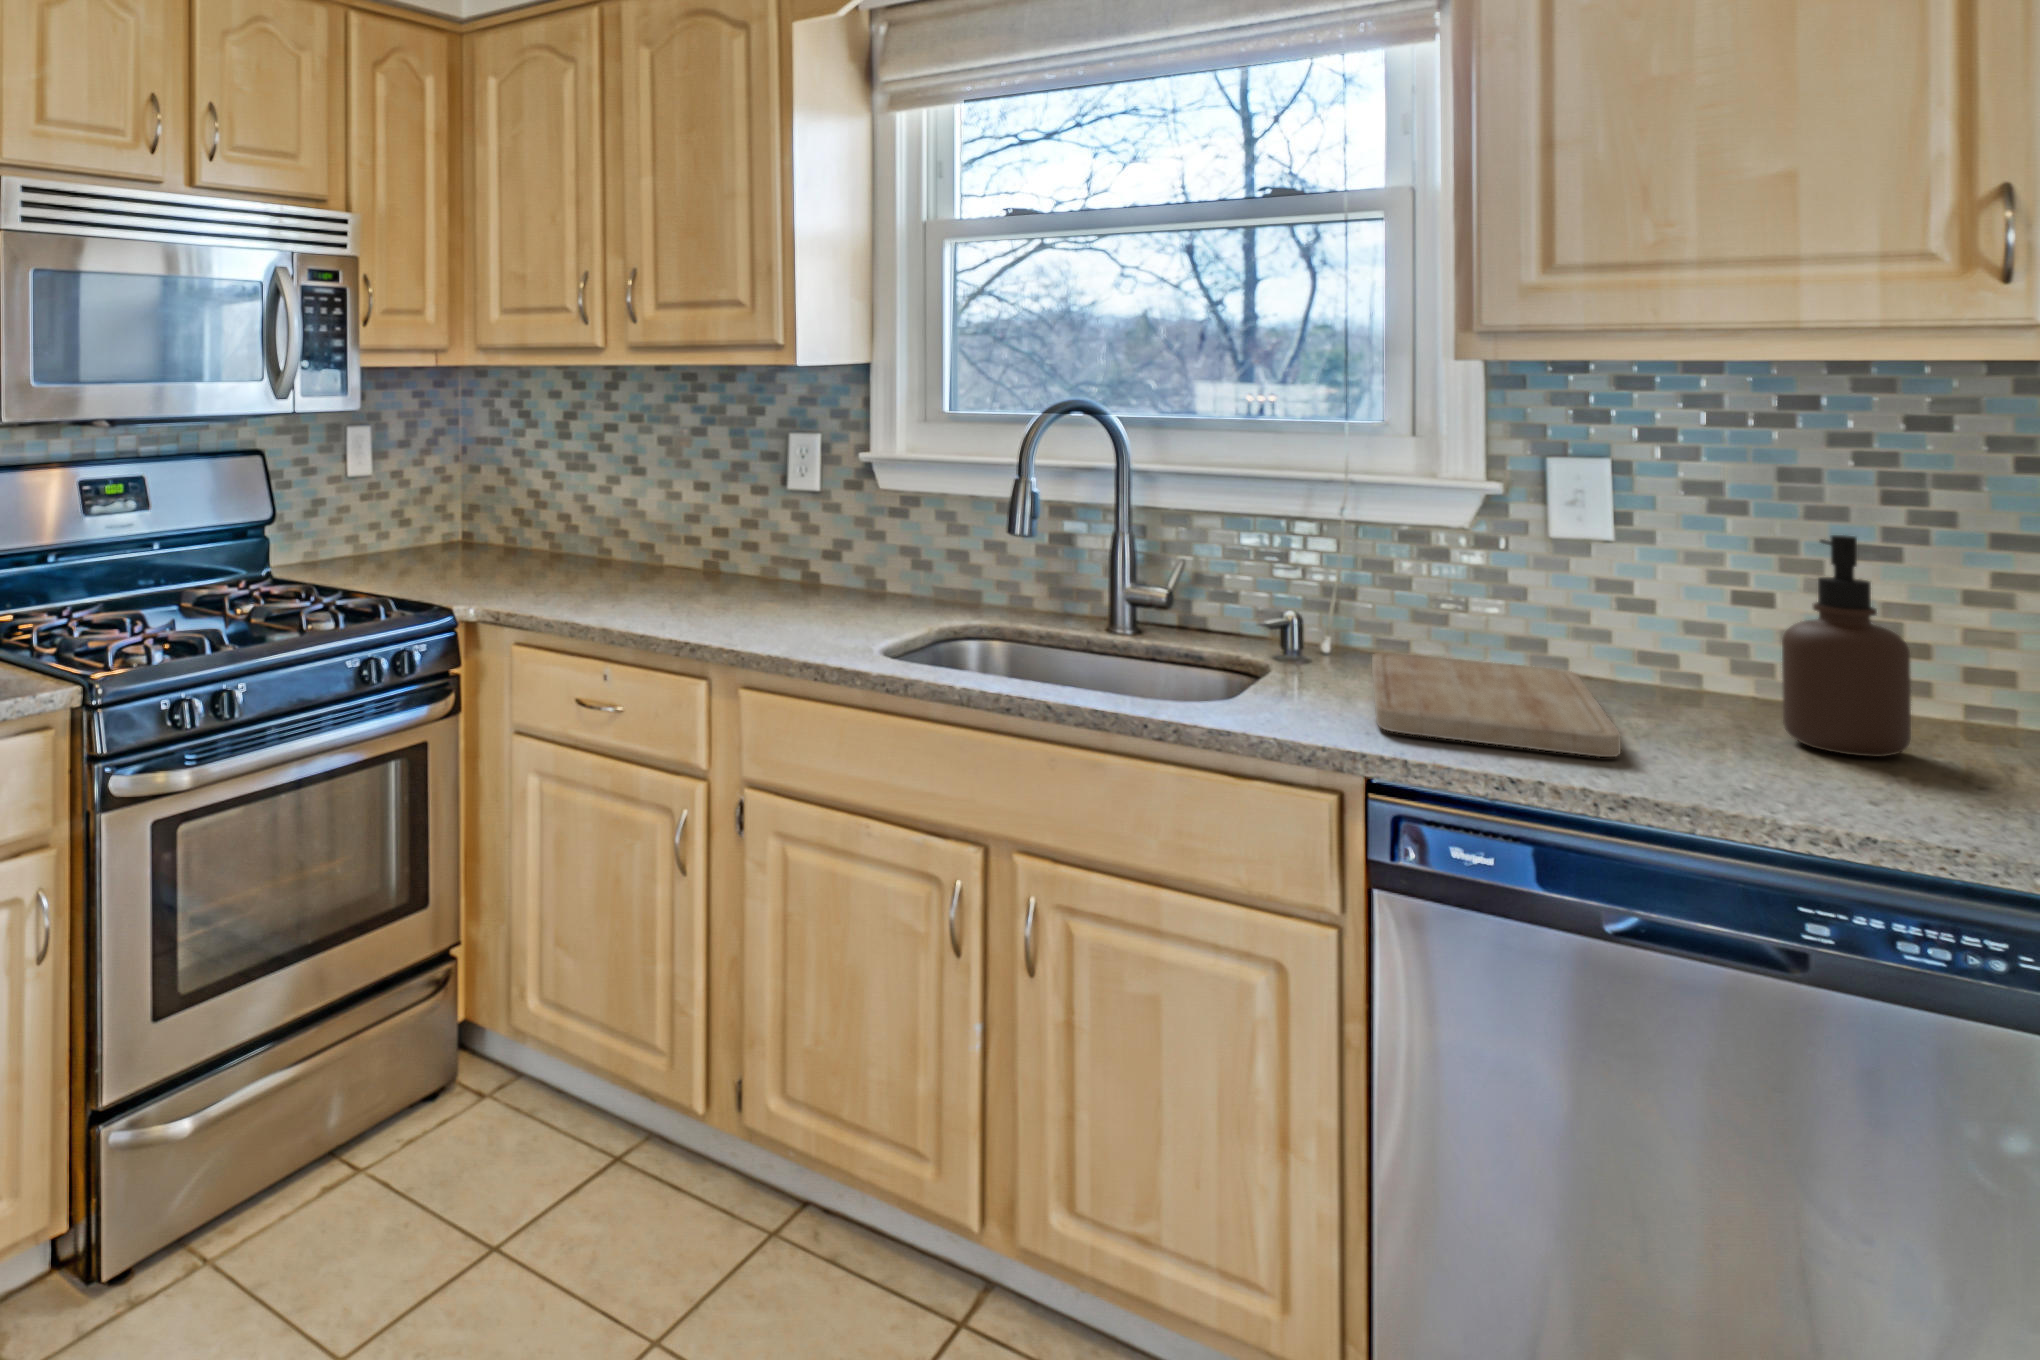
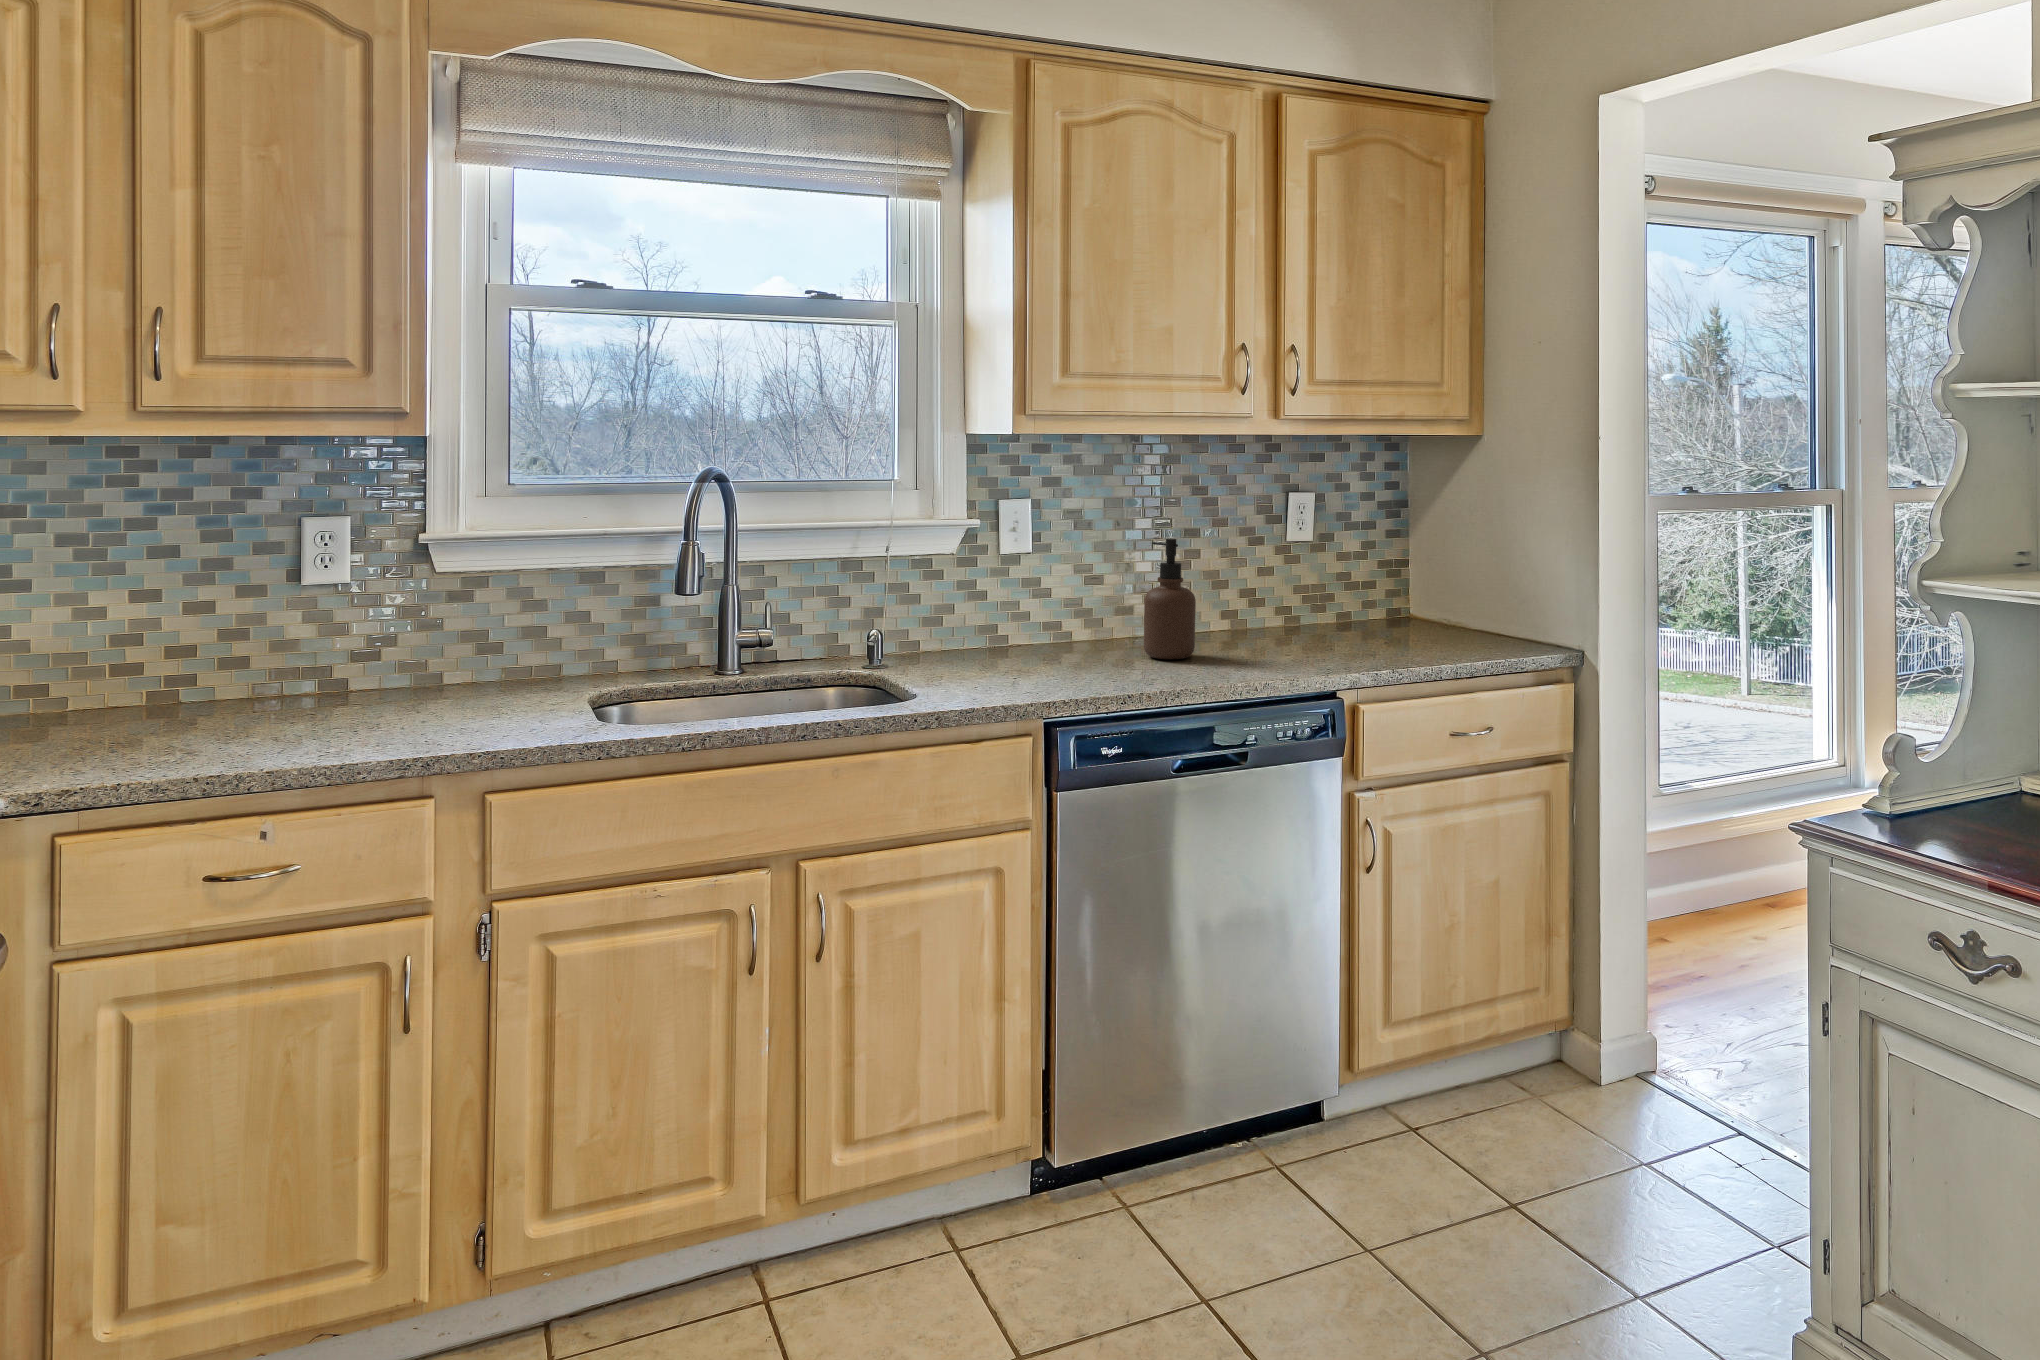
cutting board: present [1372,653,1621,757] -> none [928,643,1133,694]

